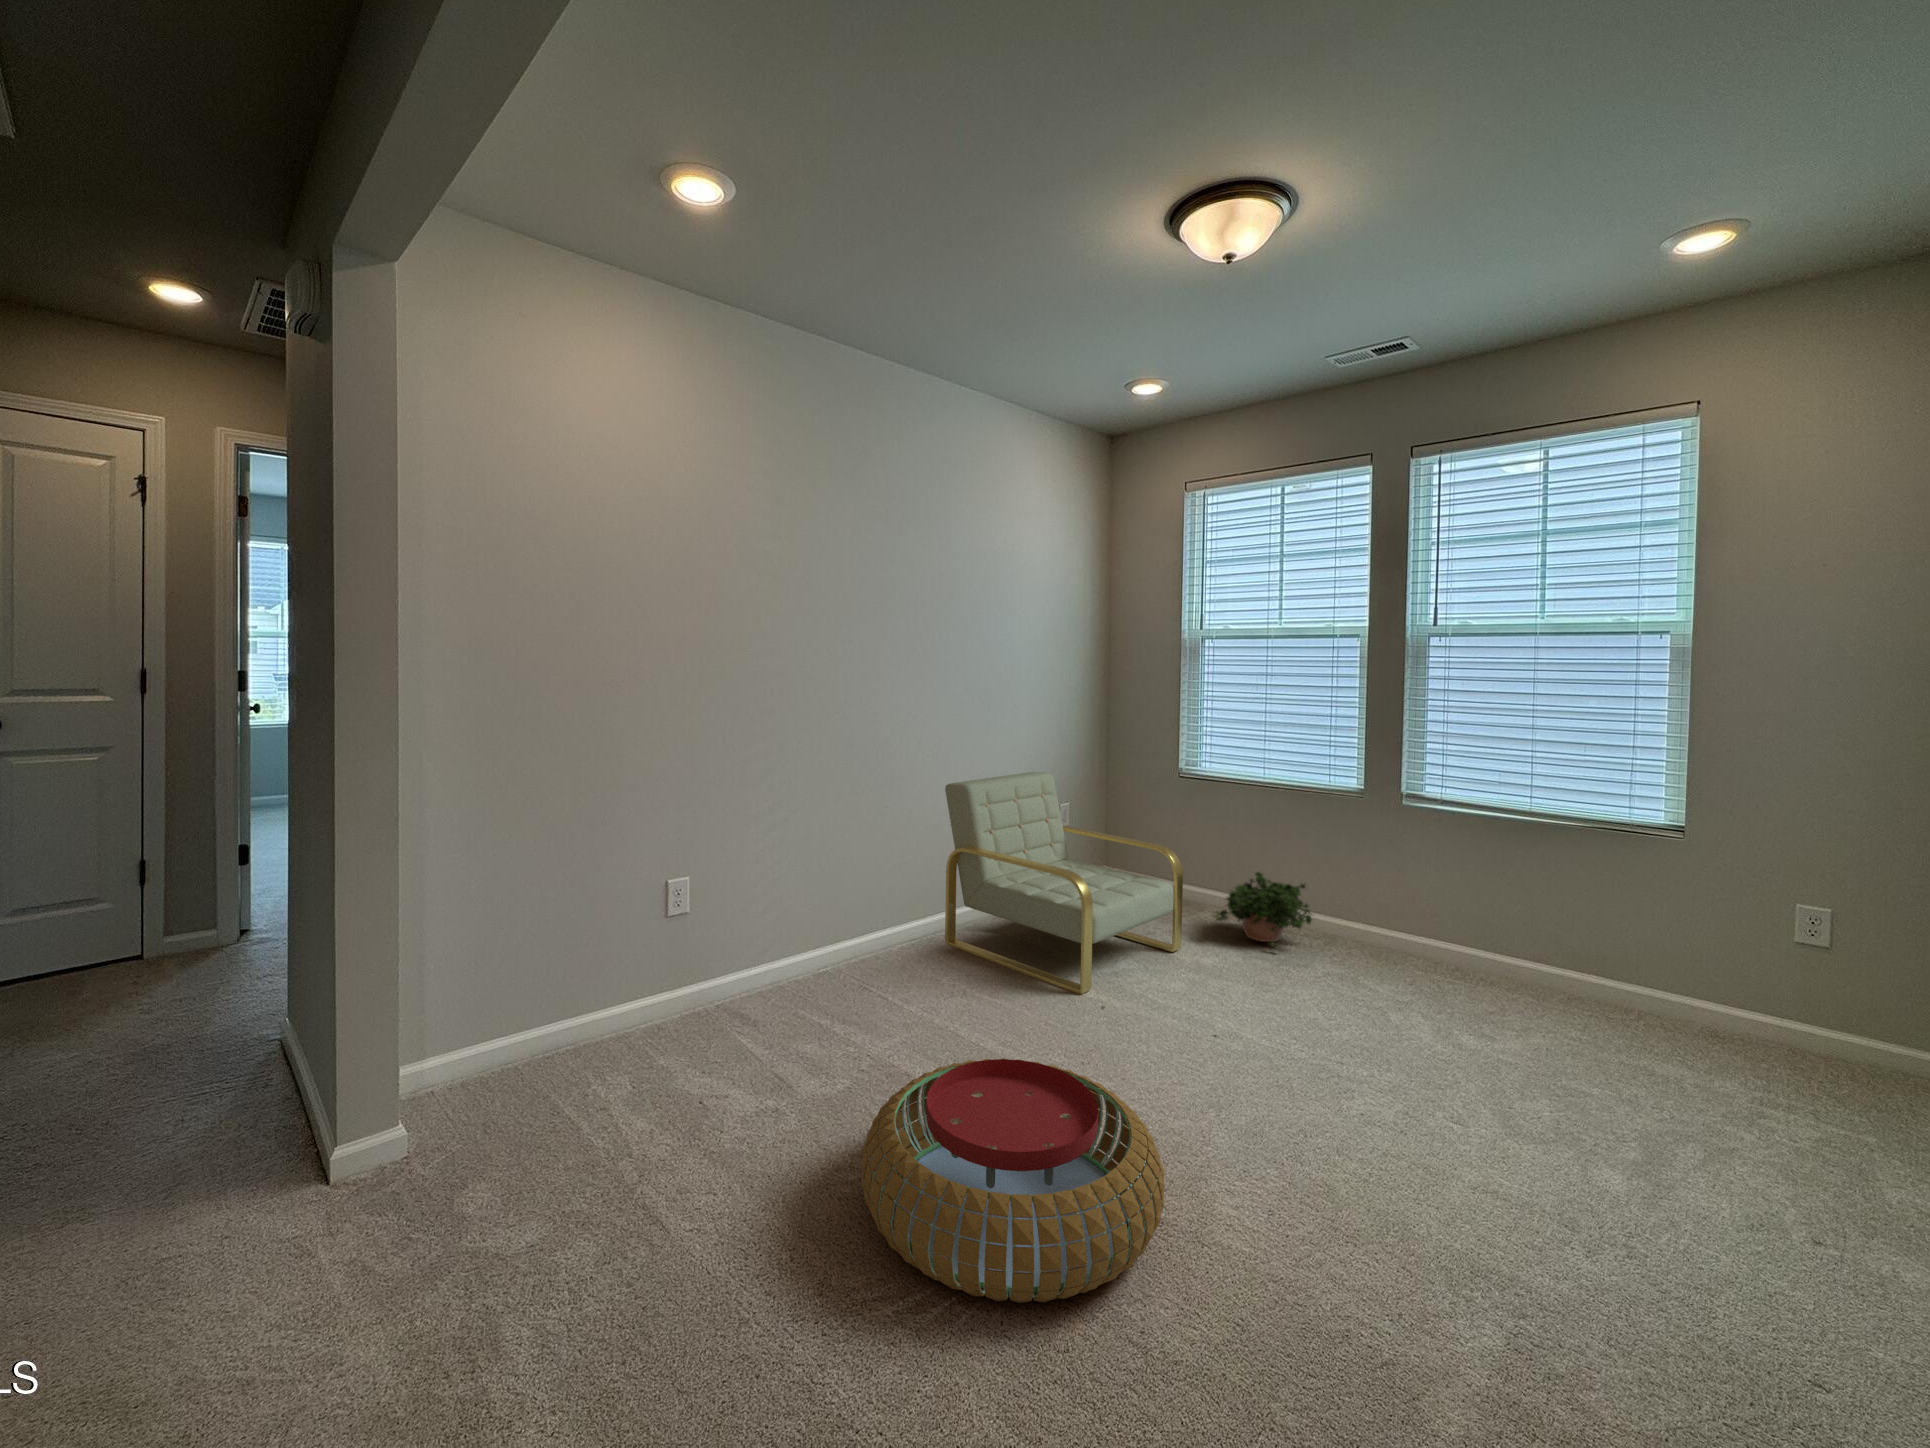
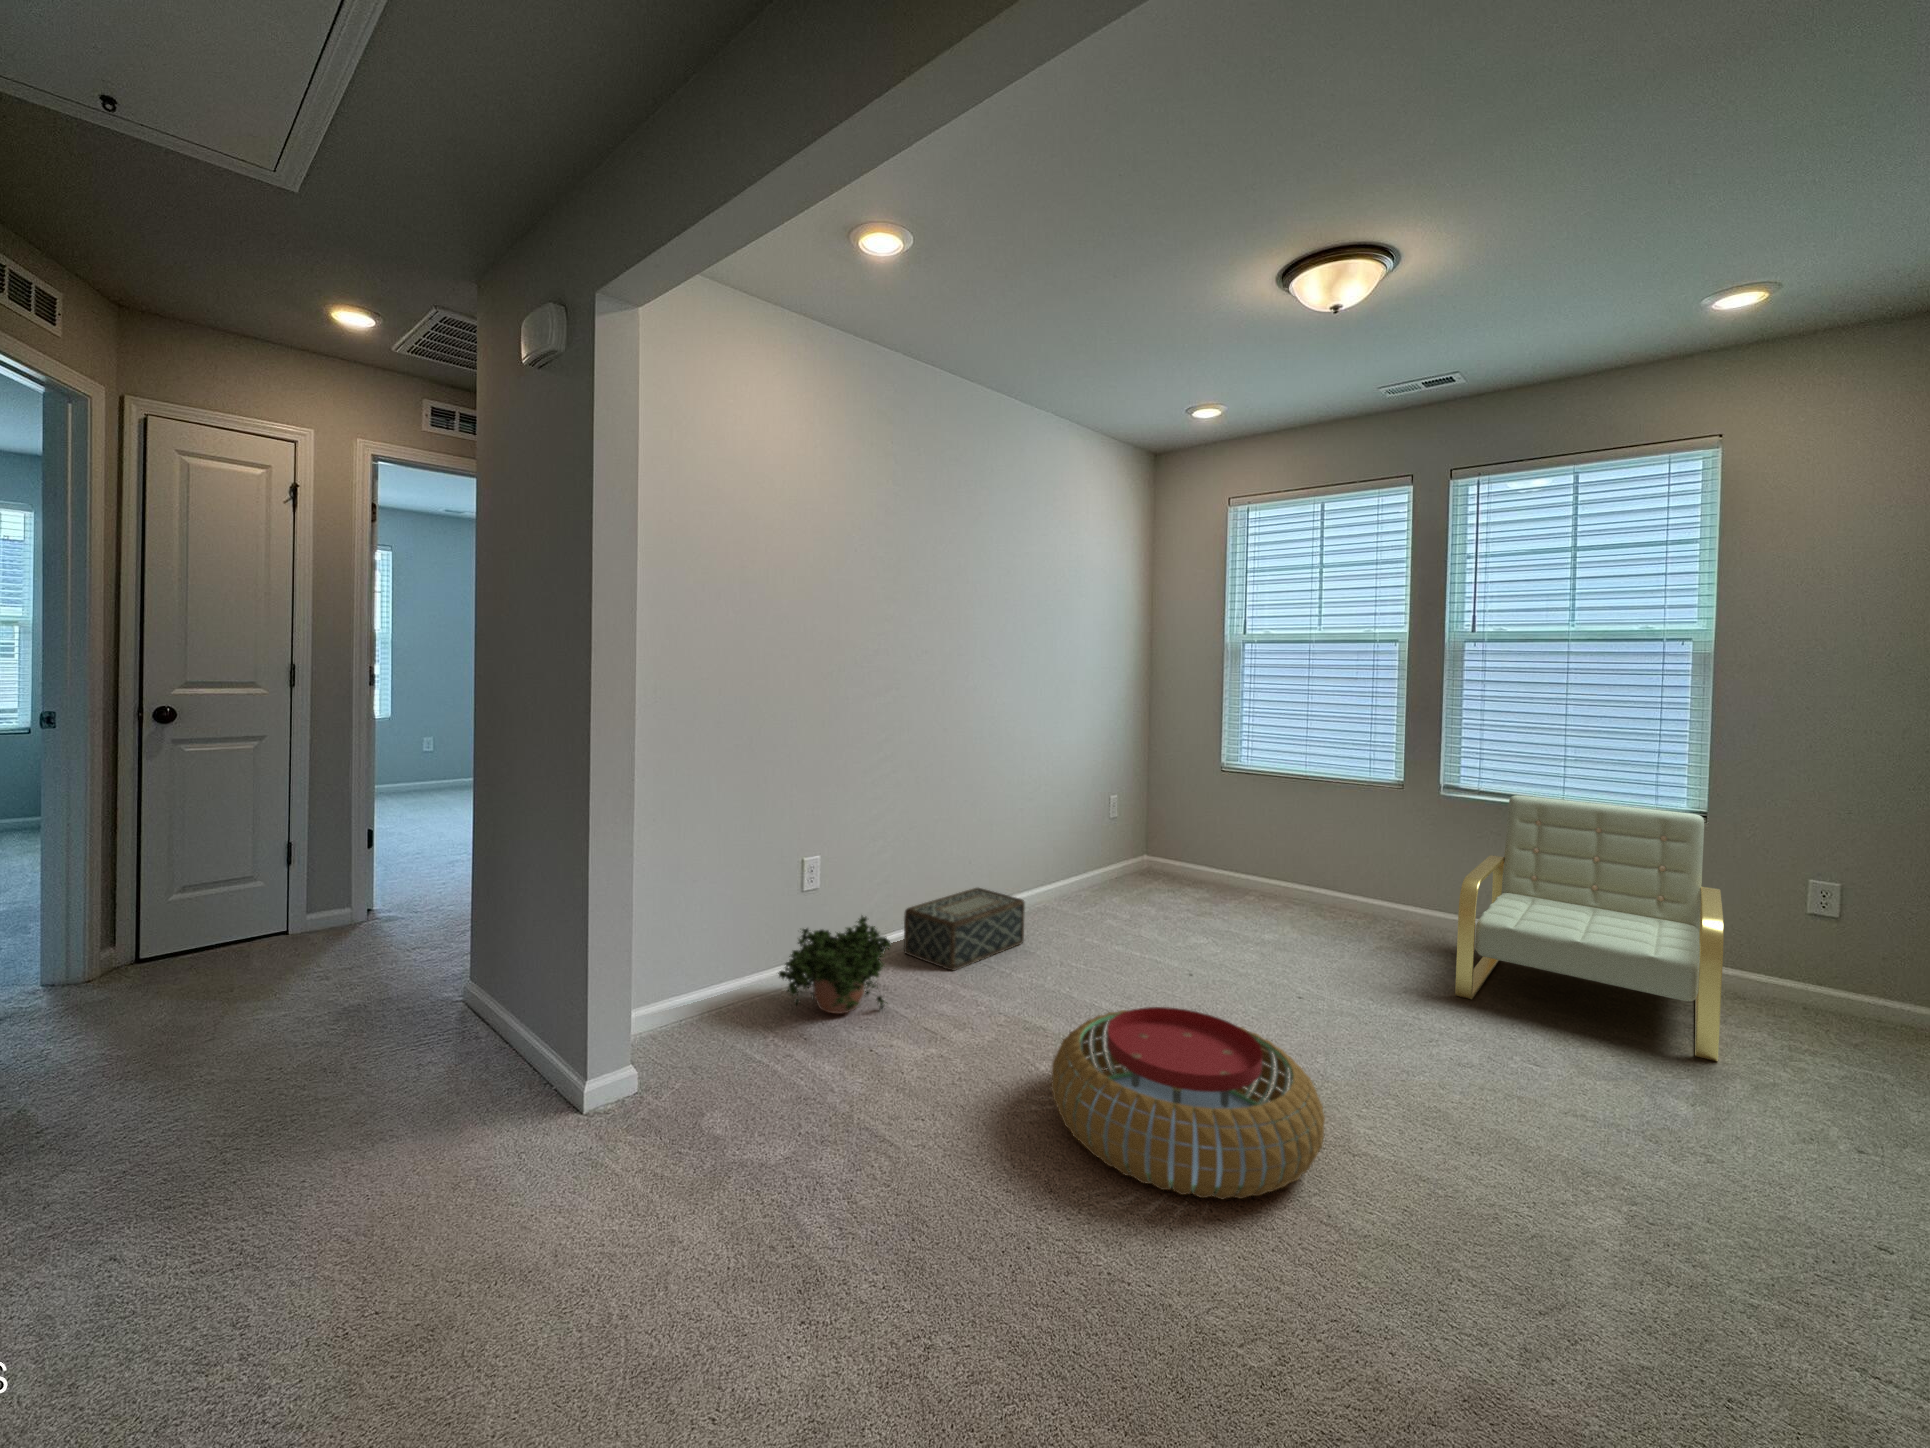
armchair: present [945,772,1183,994] -> present [1455,795,1724,1061]
potted plant: present [1216,872,1313,950] -> present [778,916,891,1013]
woven basket: none [796,907,934,1003] -> present [904,888,1025,971]

